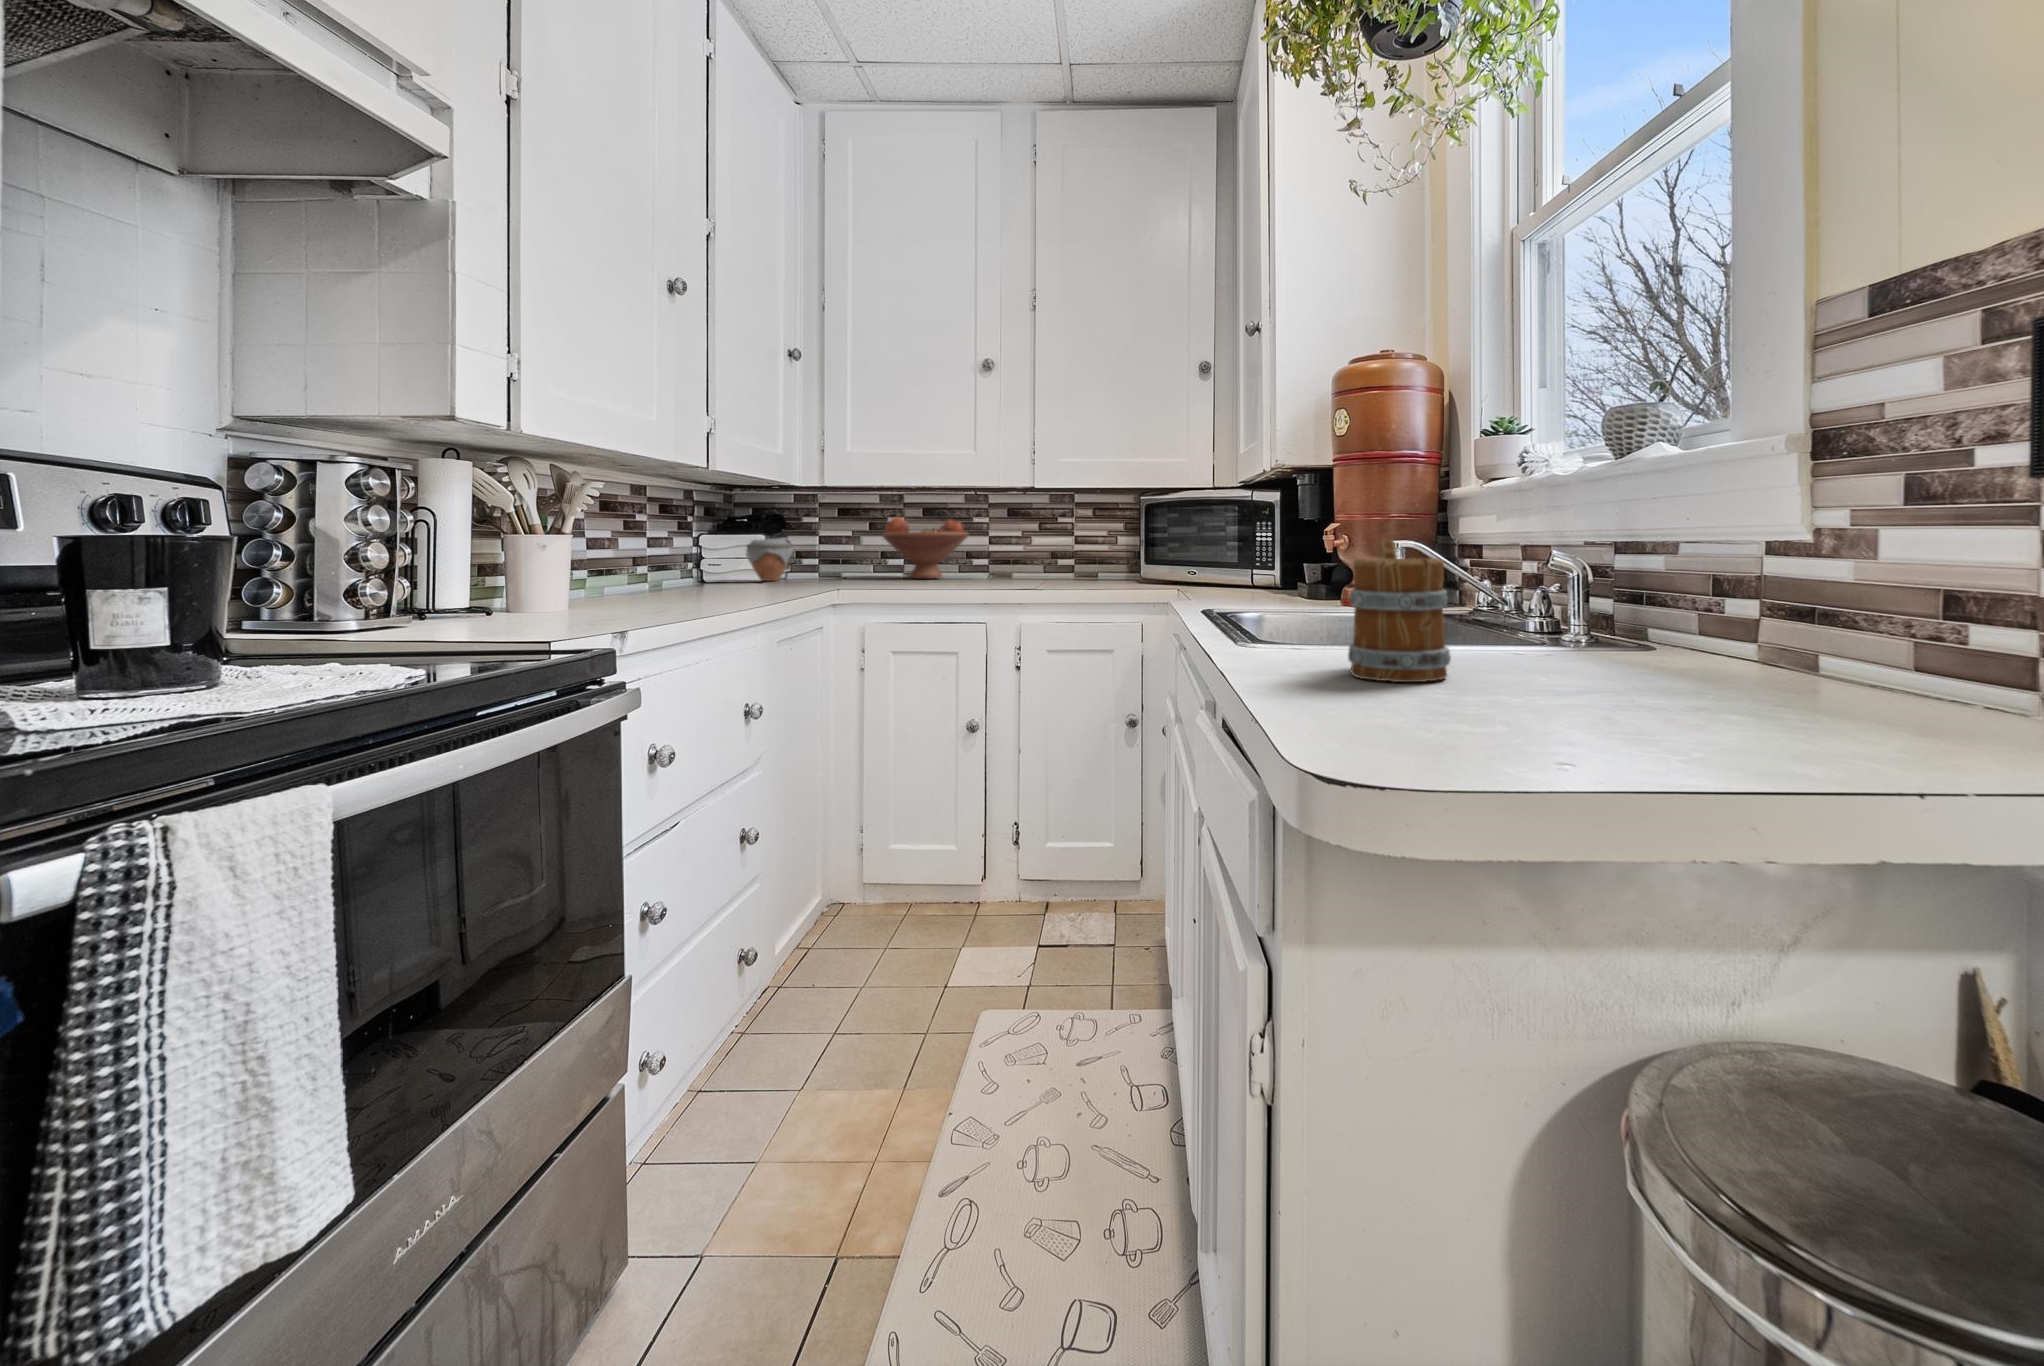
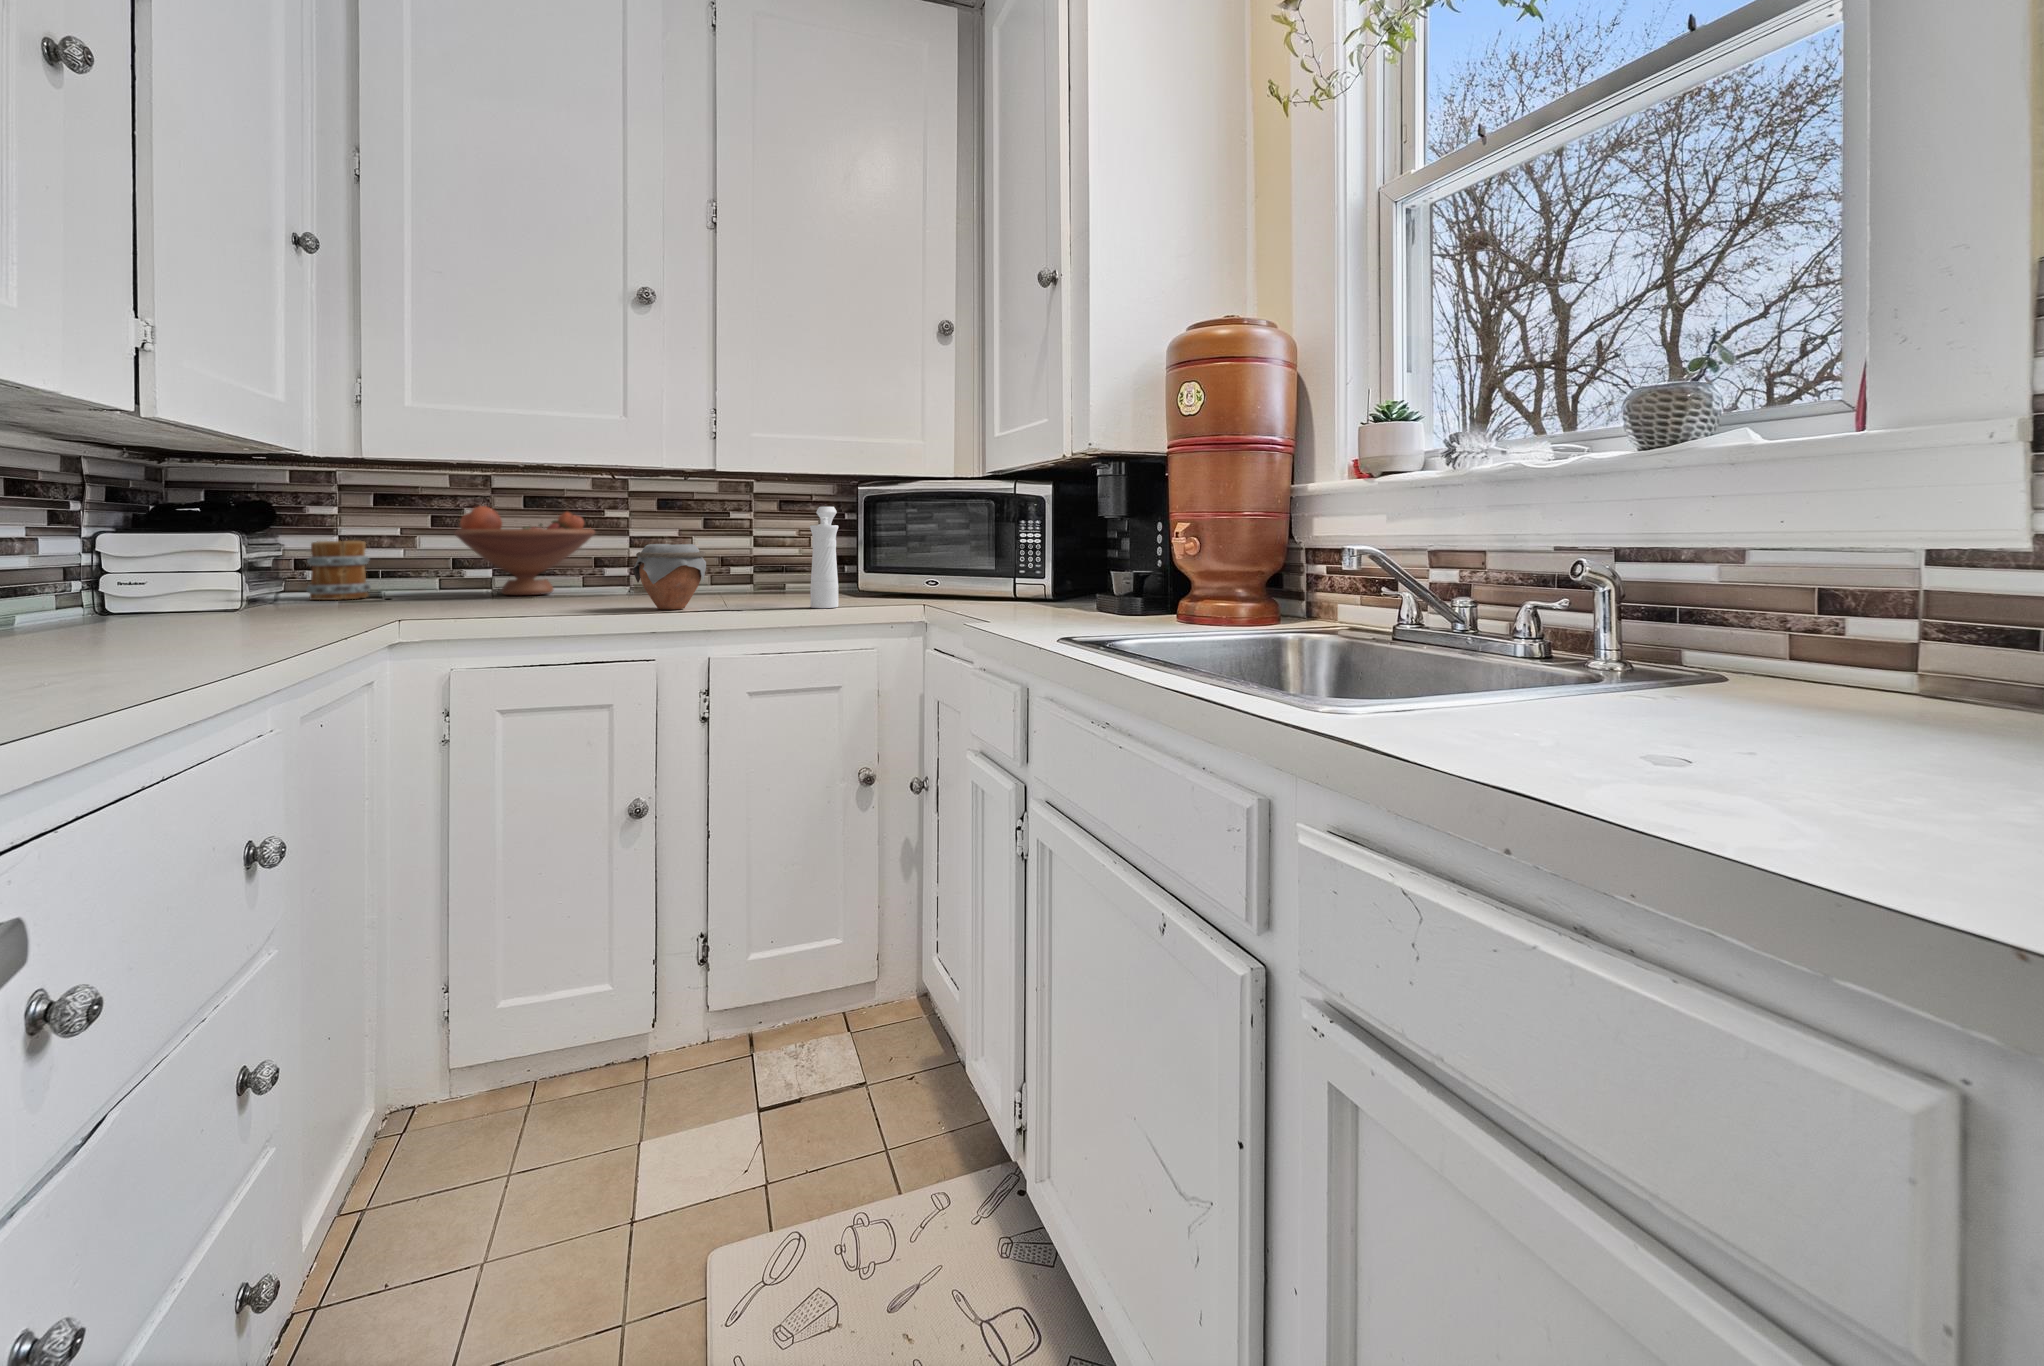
pepper mill: none [1090,514,1117,591] -> present [810,507,838,608]
jar: present [746,539,793,581] -> present [633,544,706,610]
mug: present [1348,539,1451,682] -> present [306,541,371,600]

